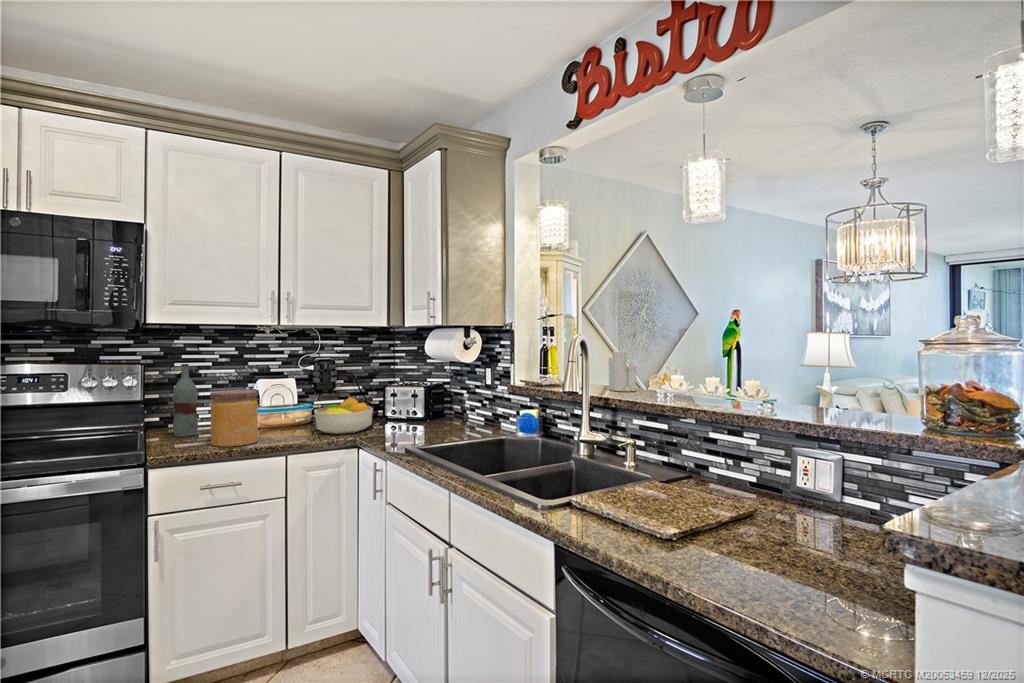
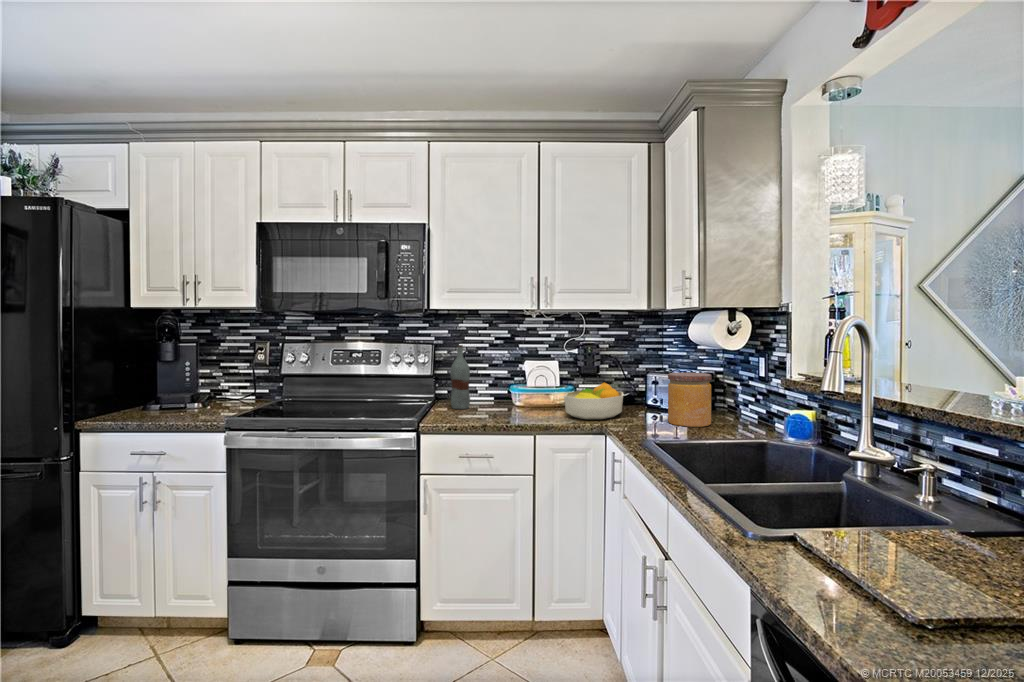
candle: present [609,351,636,391] -> none [933,330,983,398]
jar: present [210,390,258,447] -> present [668,372,712,427]

